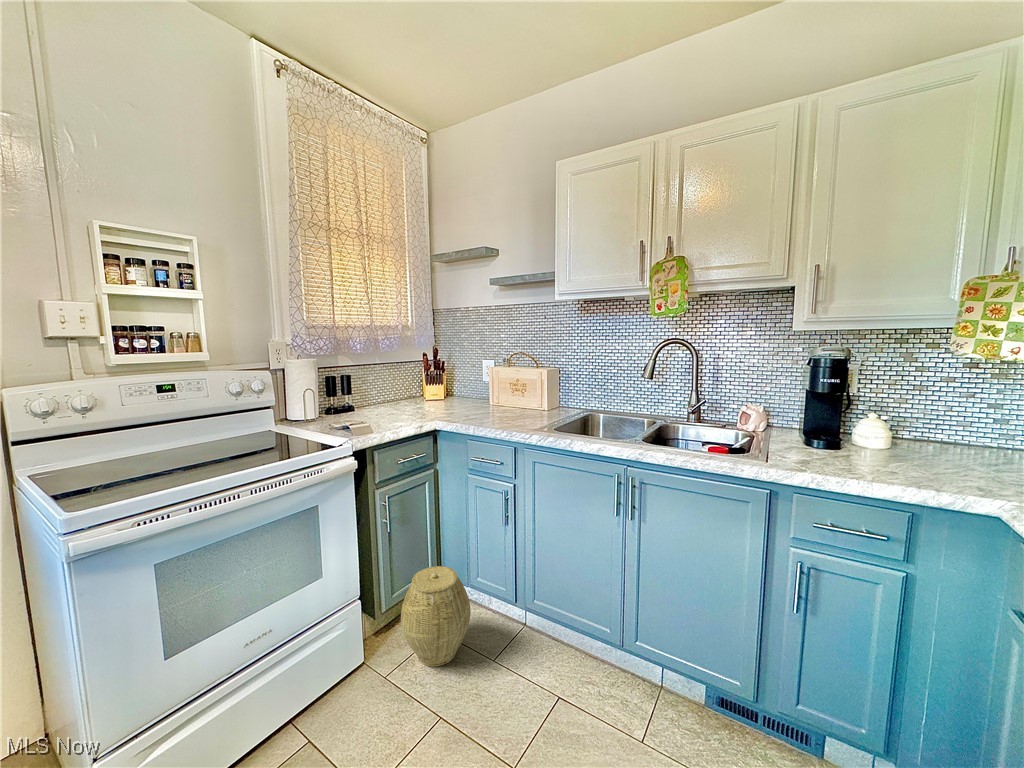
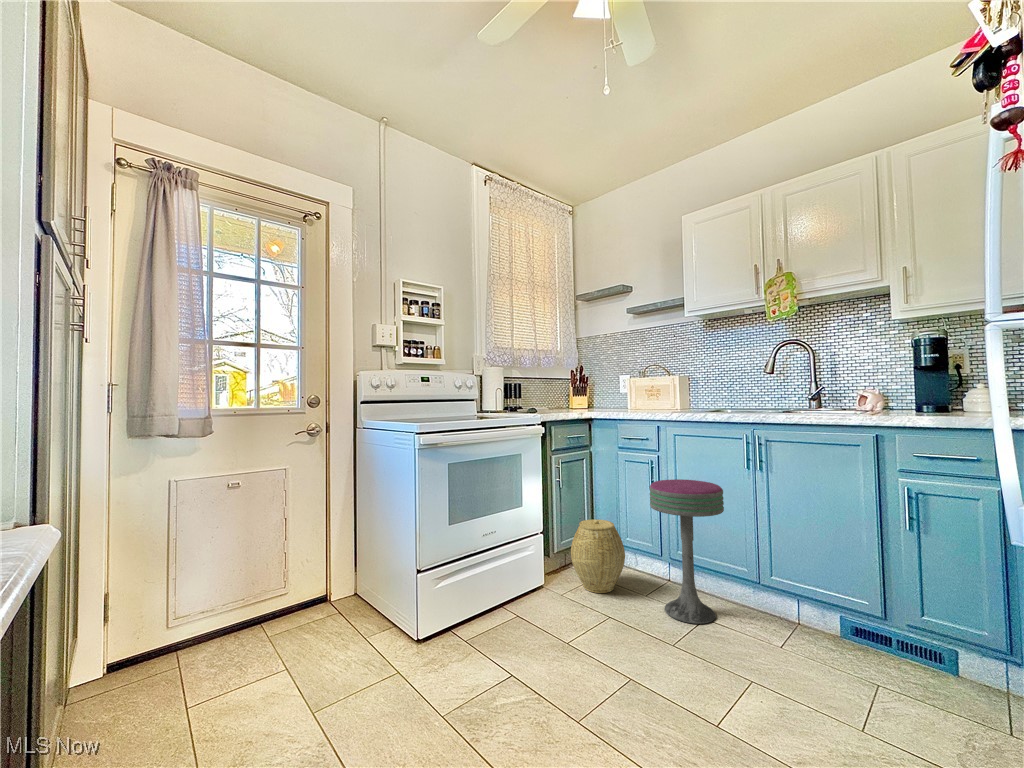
bar stool: none [498,523,588,716] -> present [649,479,724,624]

